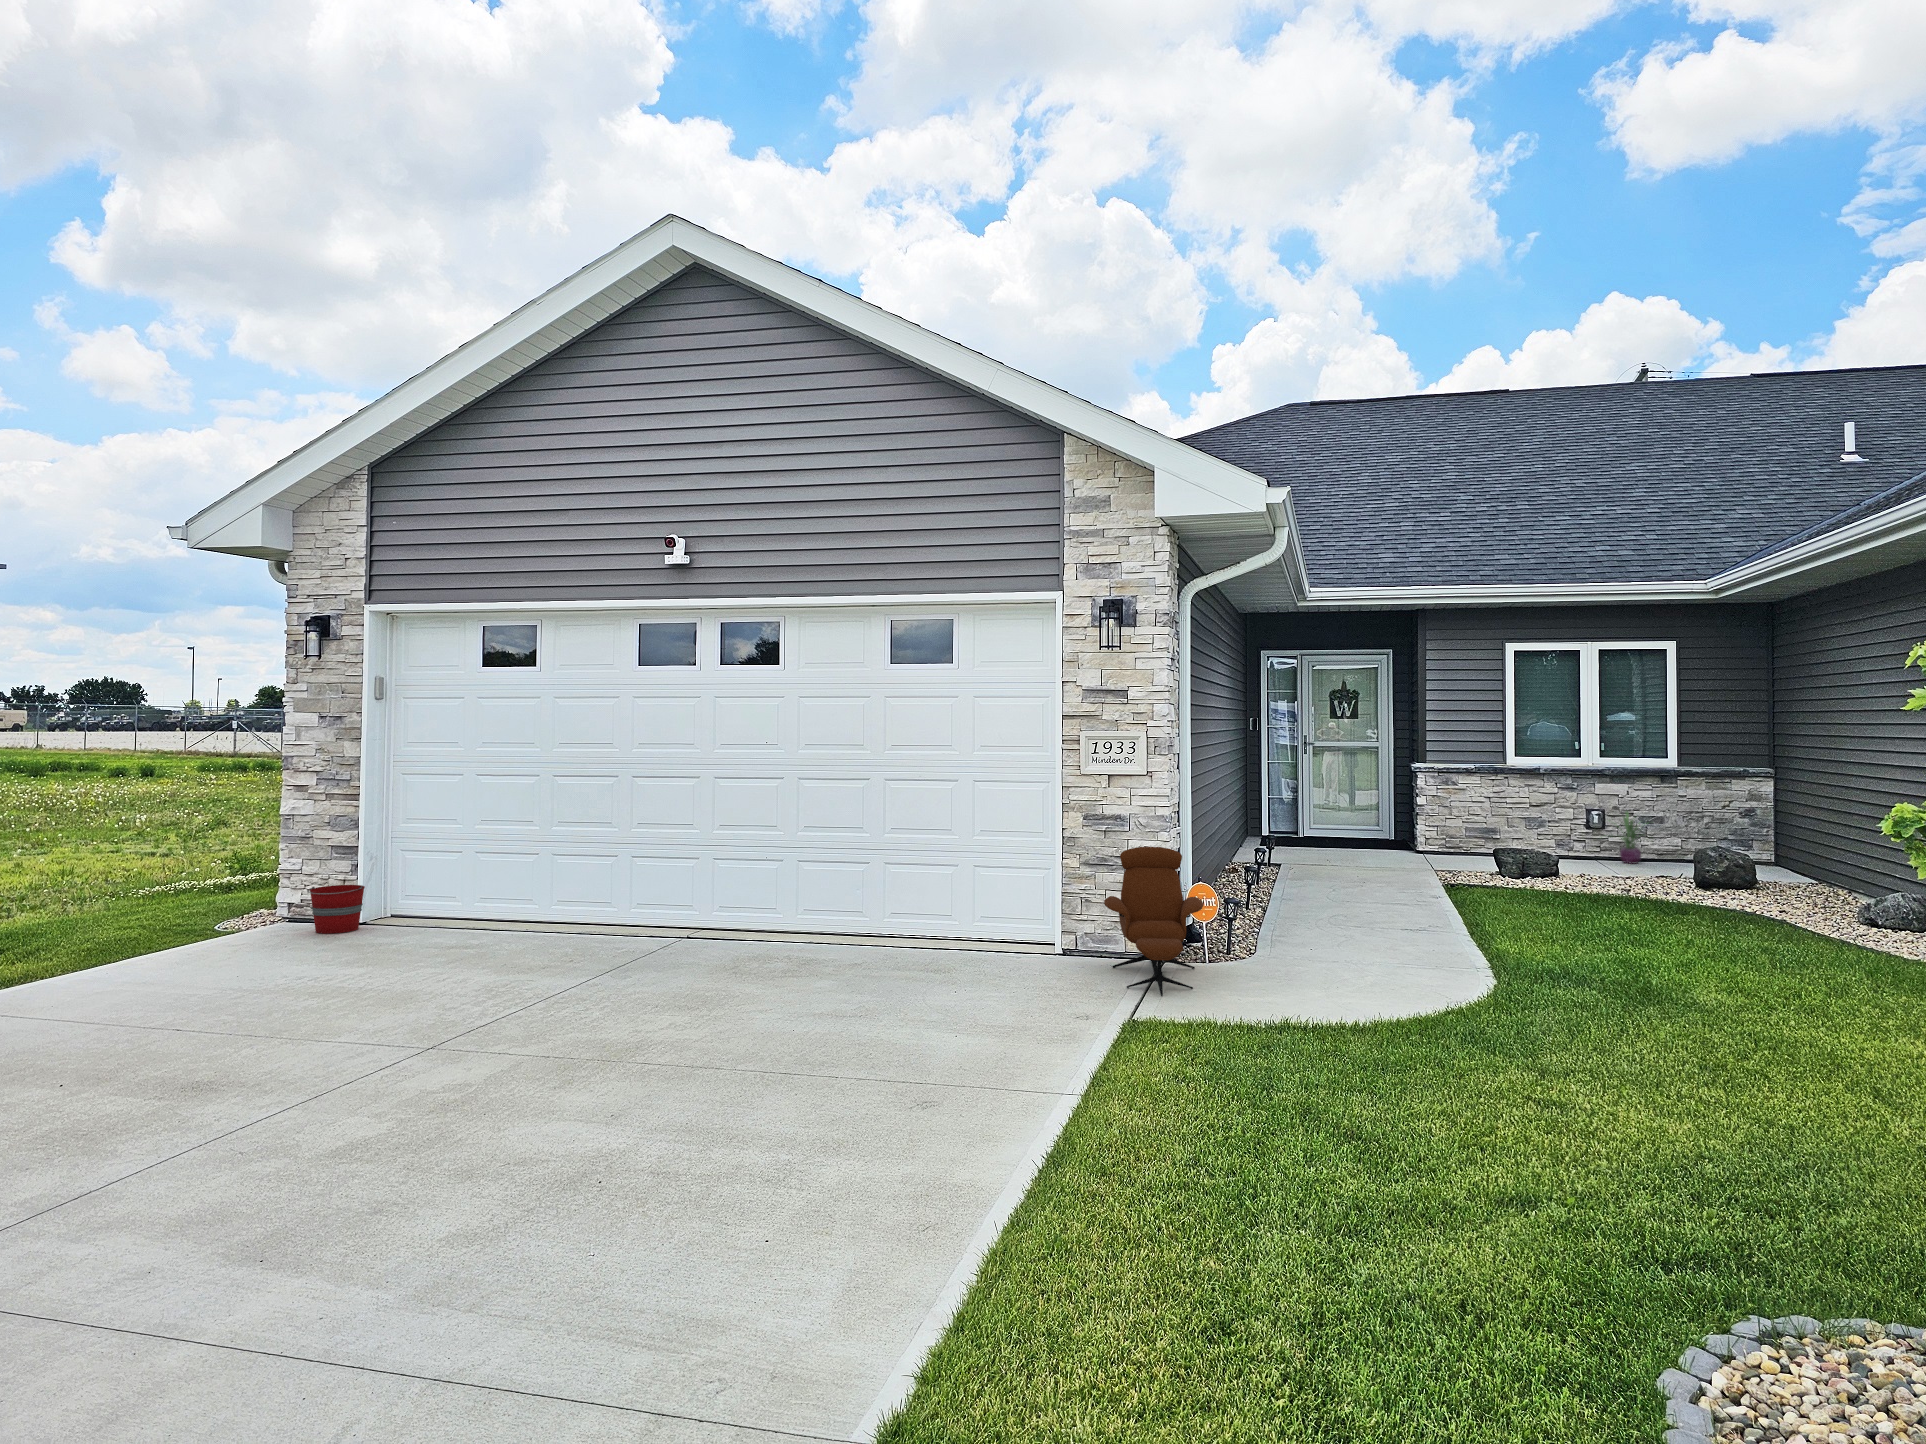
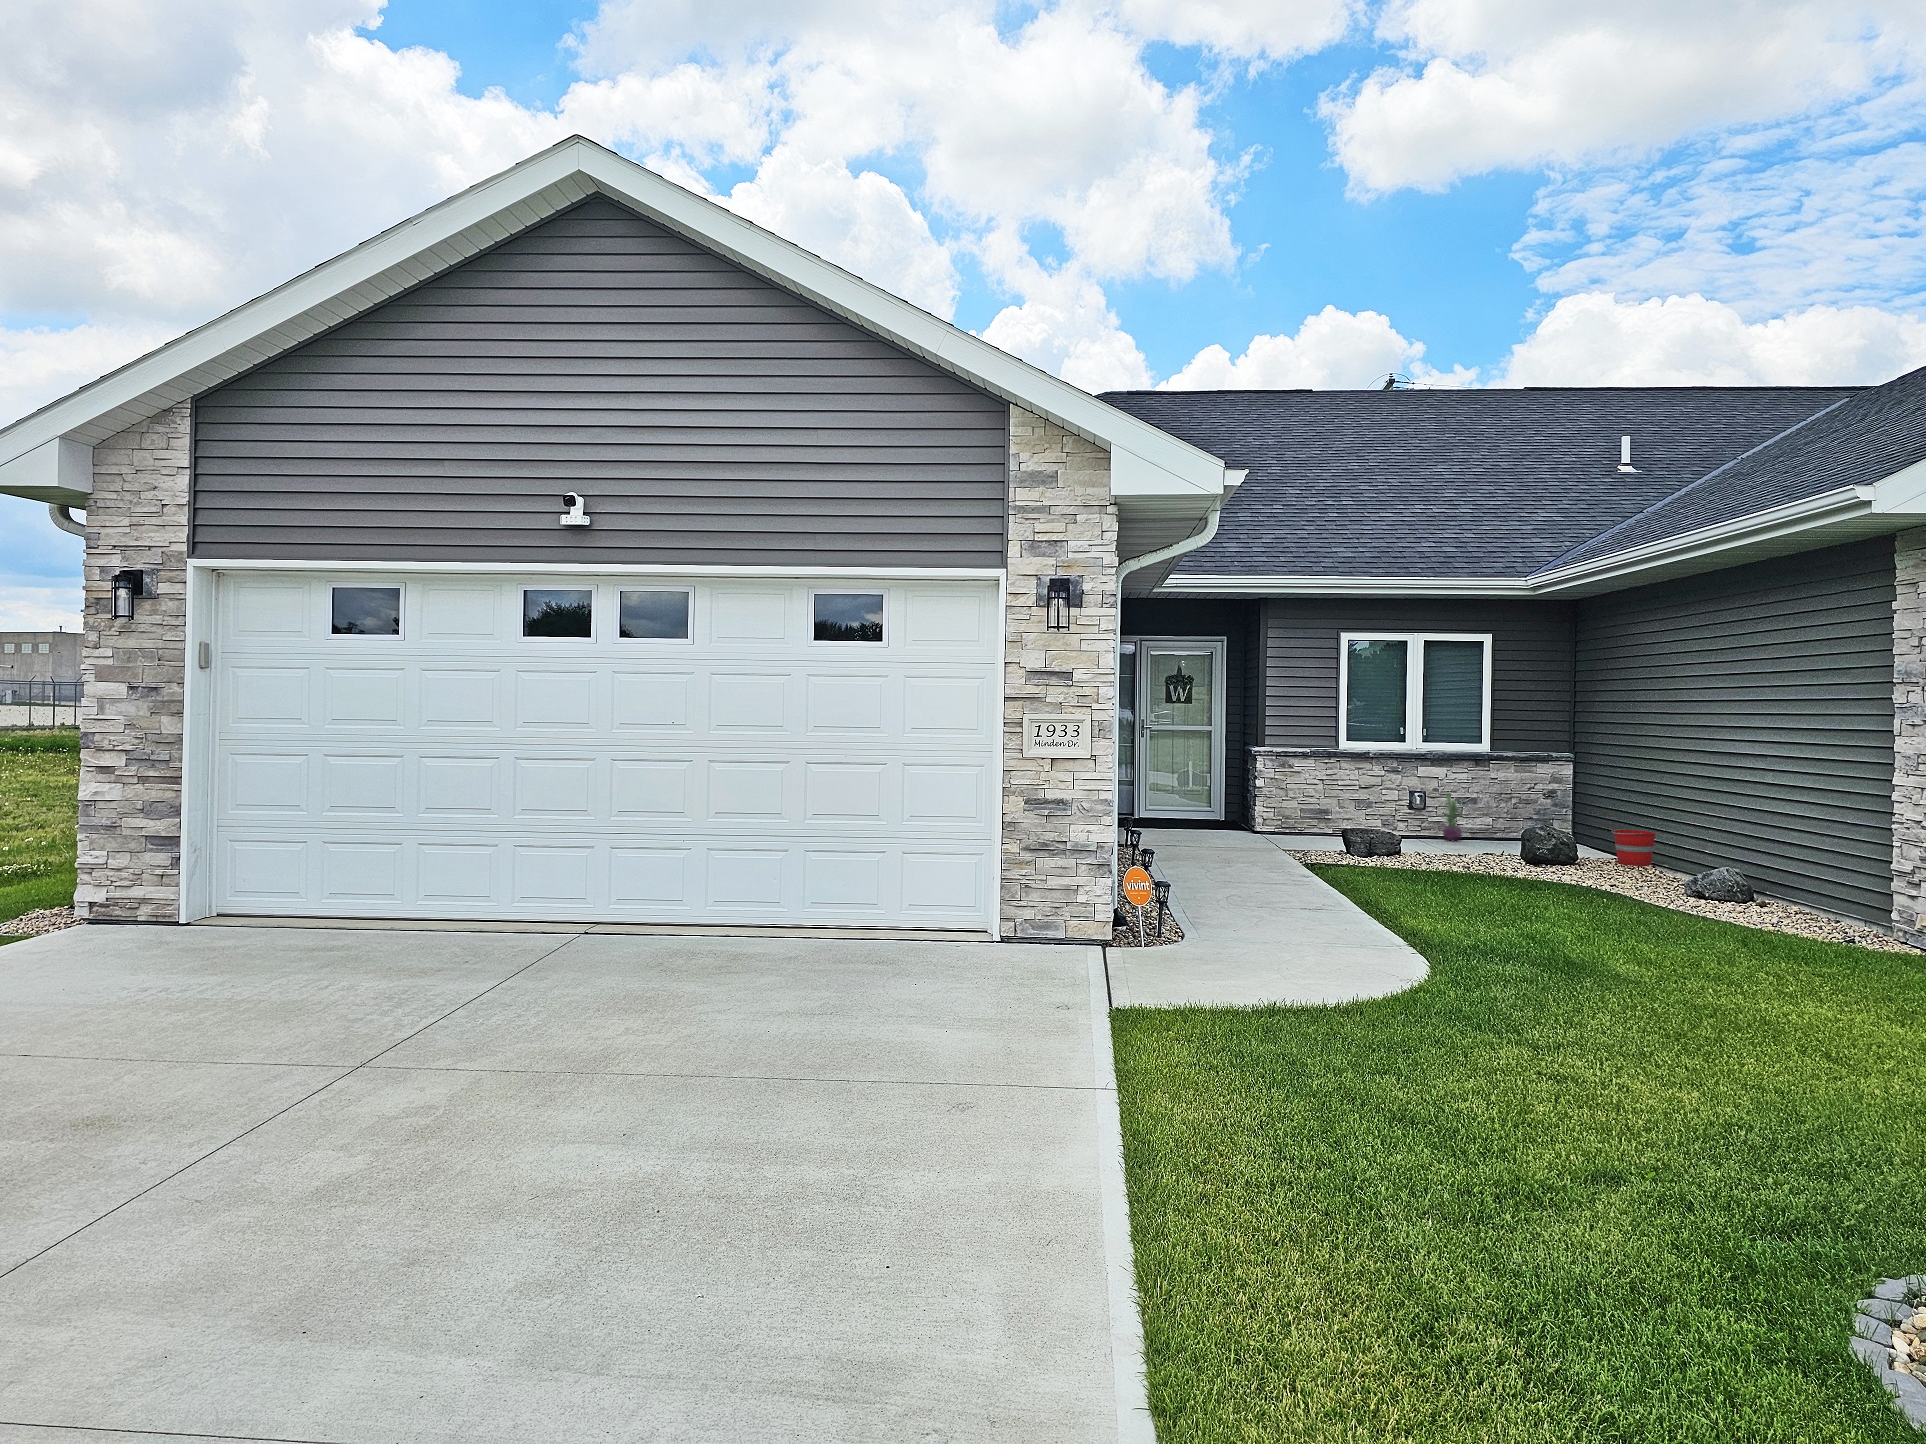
lounge chair: present [1104,847,1203,996] -> none [1054,830,1156,978]
bucket: present [308,885,365,934] -> present [1613,829,1656,866]

